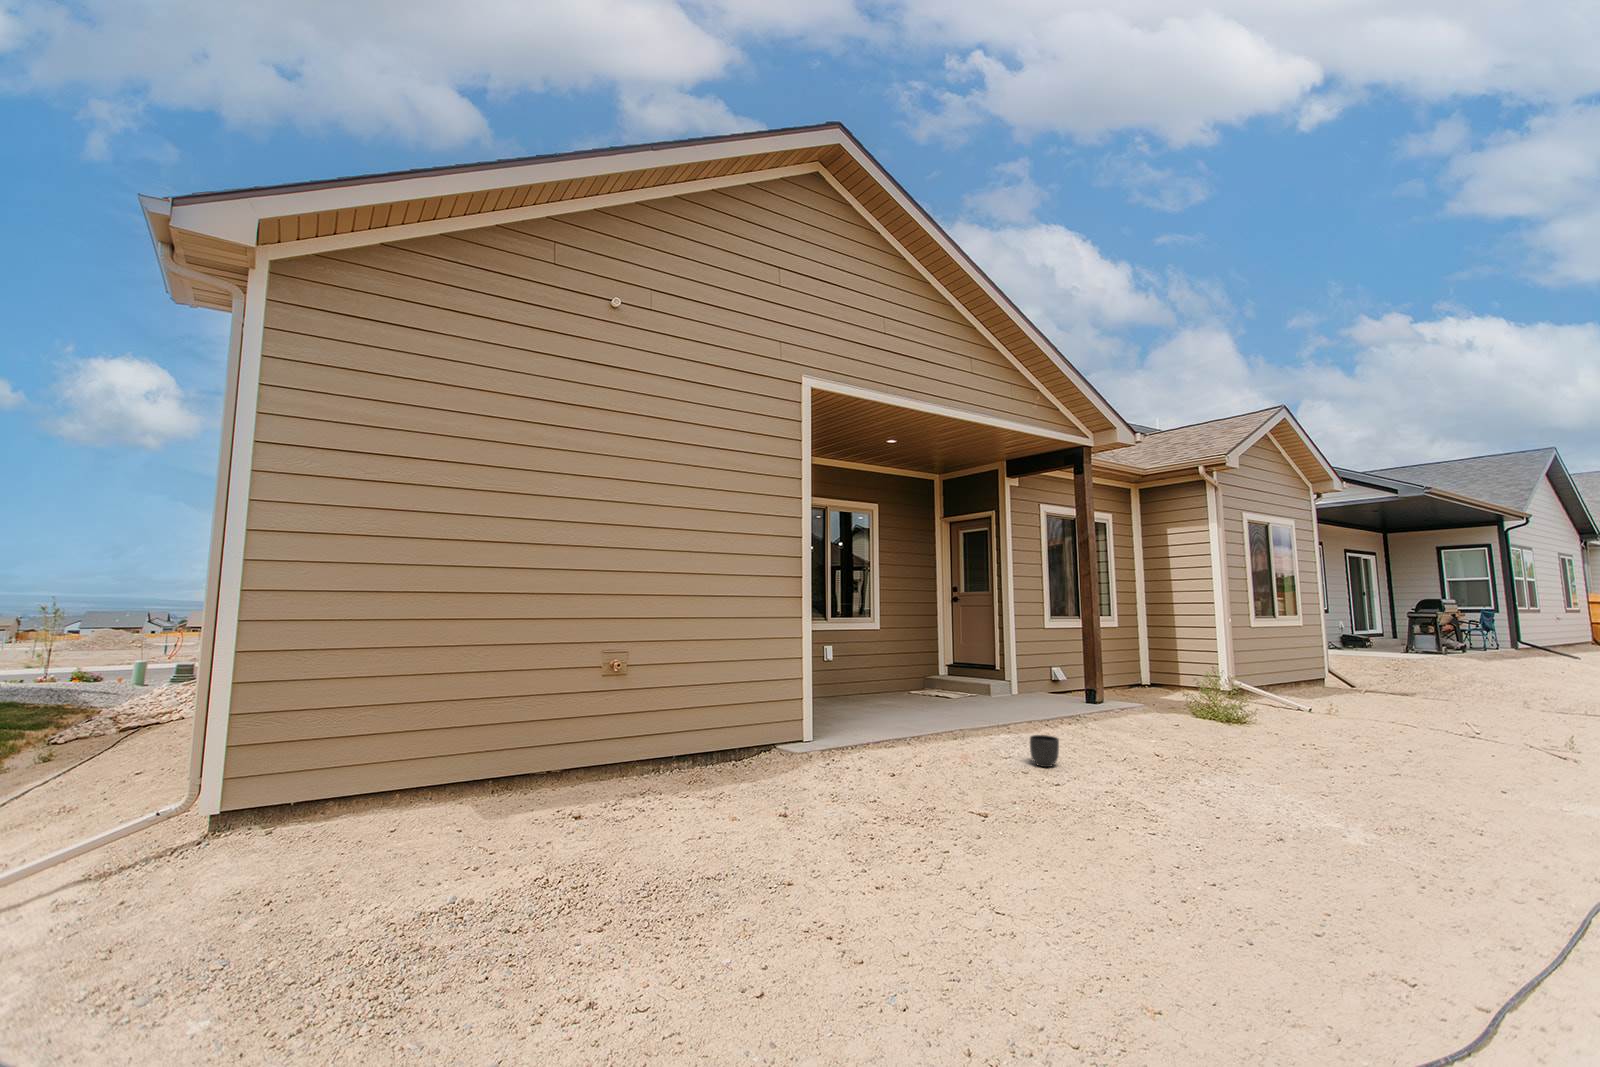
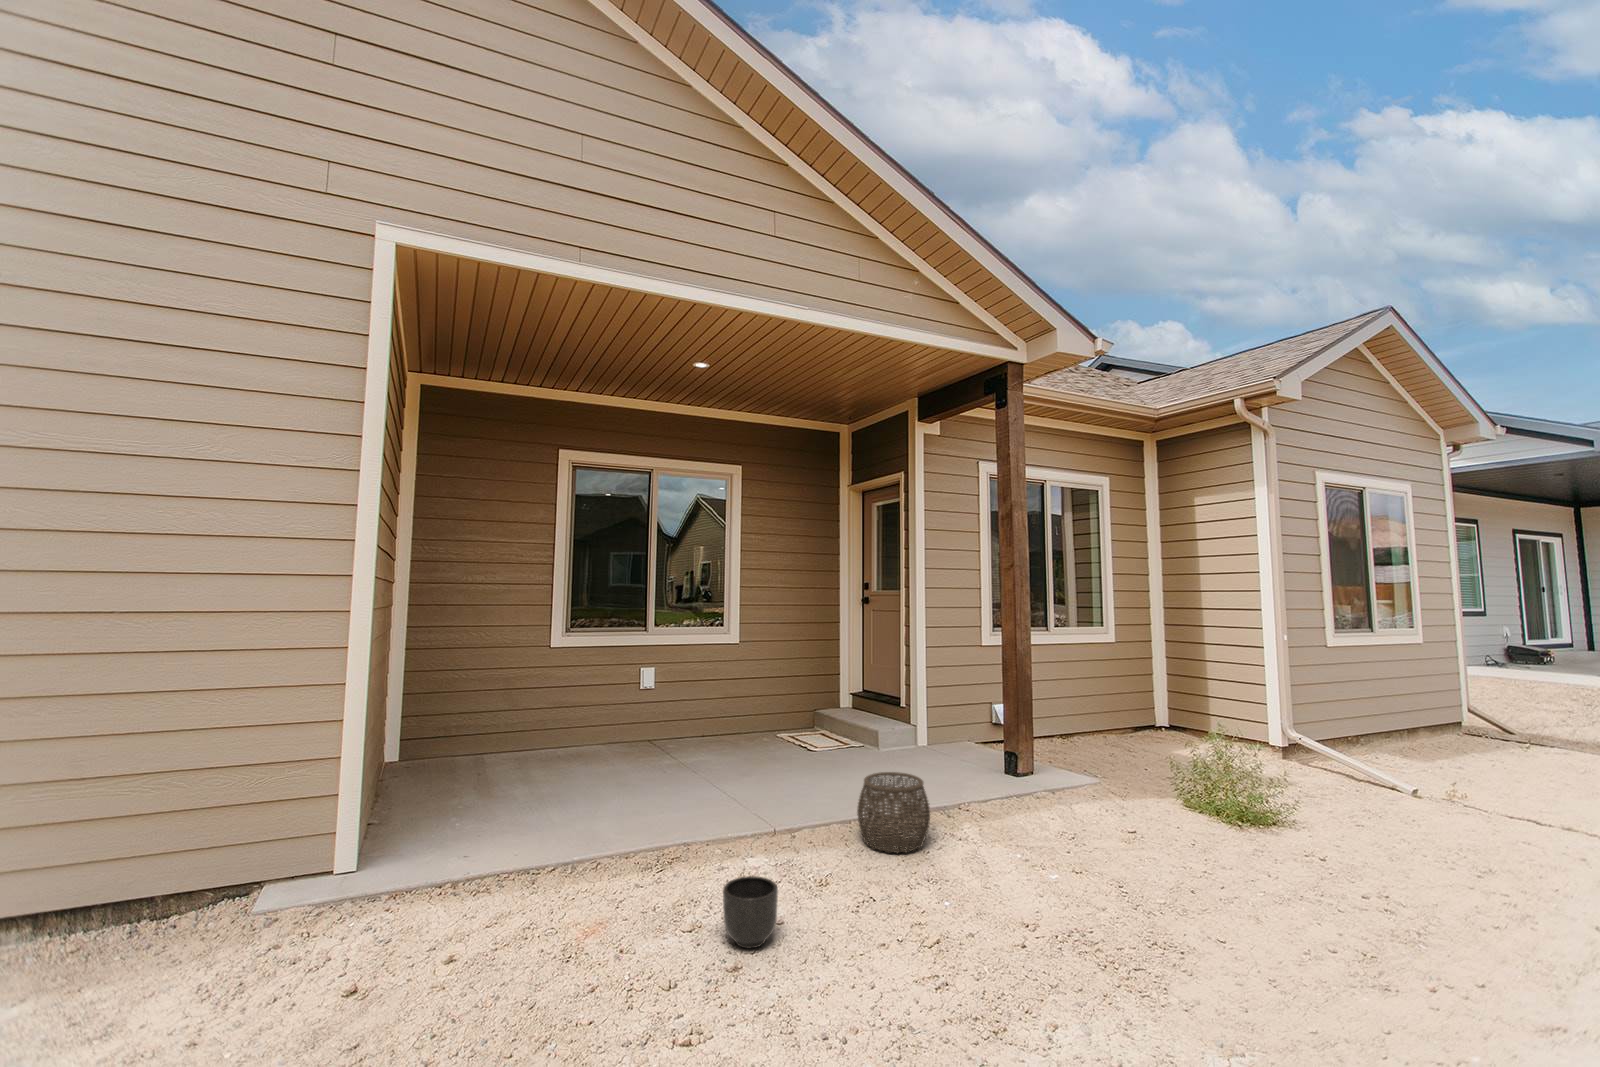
woven basket: none [1042,694,1087,736] -> present [857,772,930,853]

